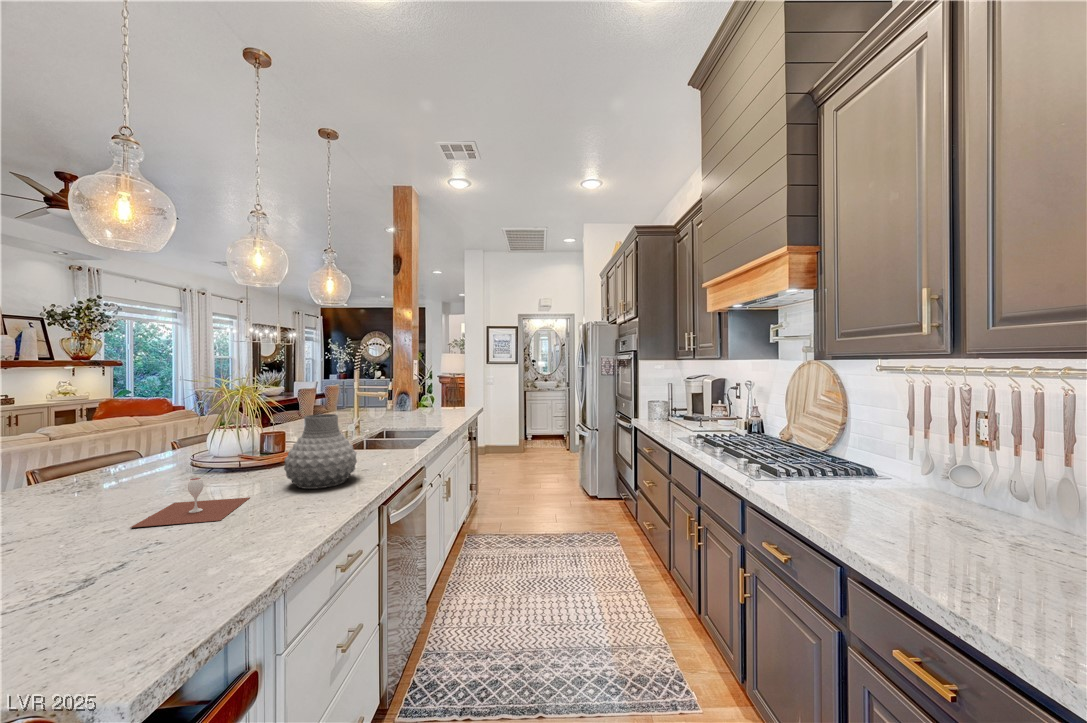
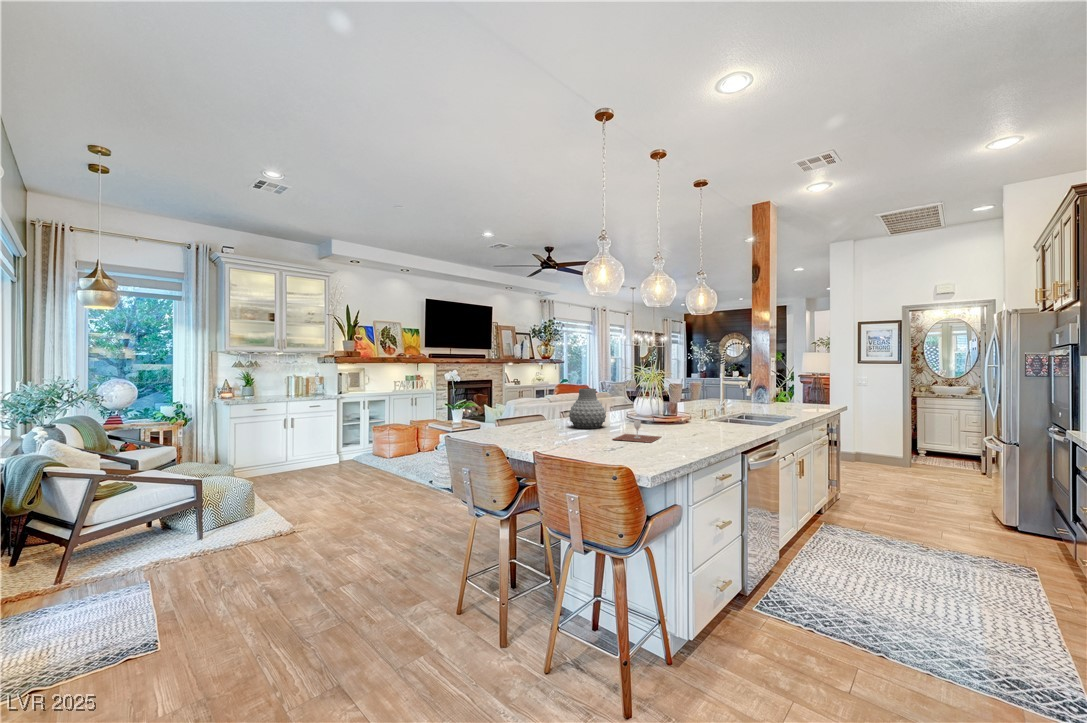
vase: present [284,414,357,489] -> present [569,388,606,428]

